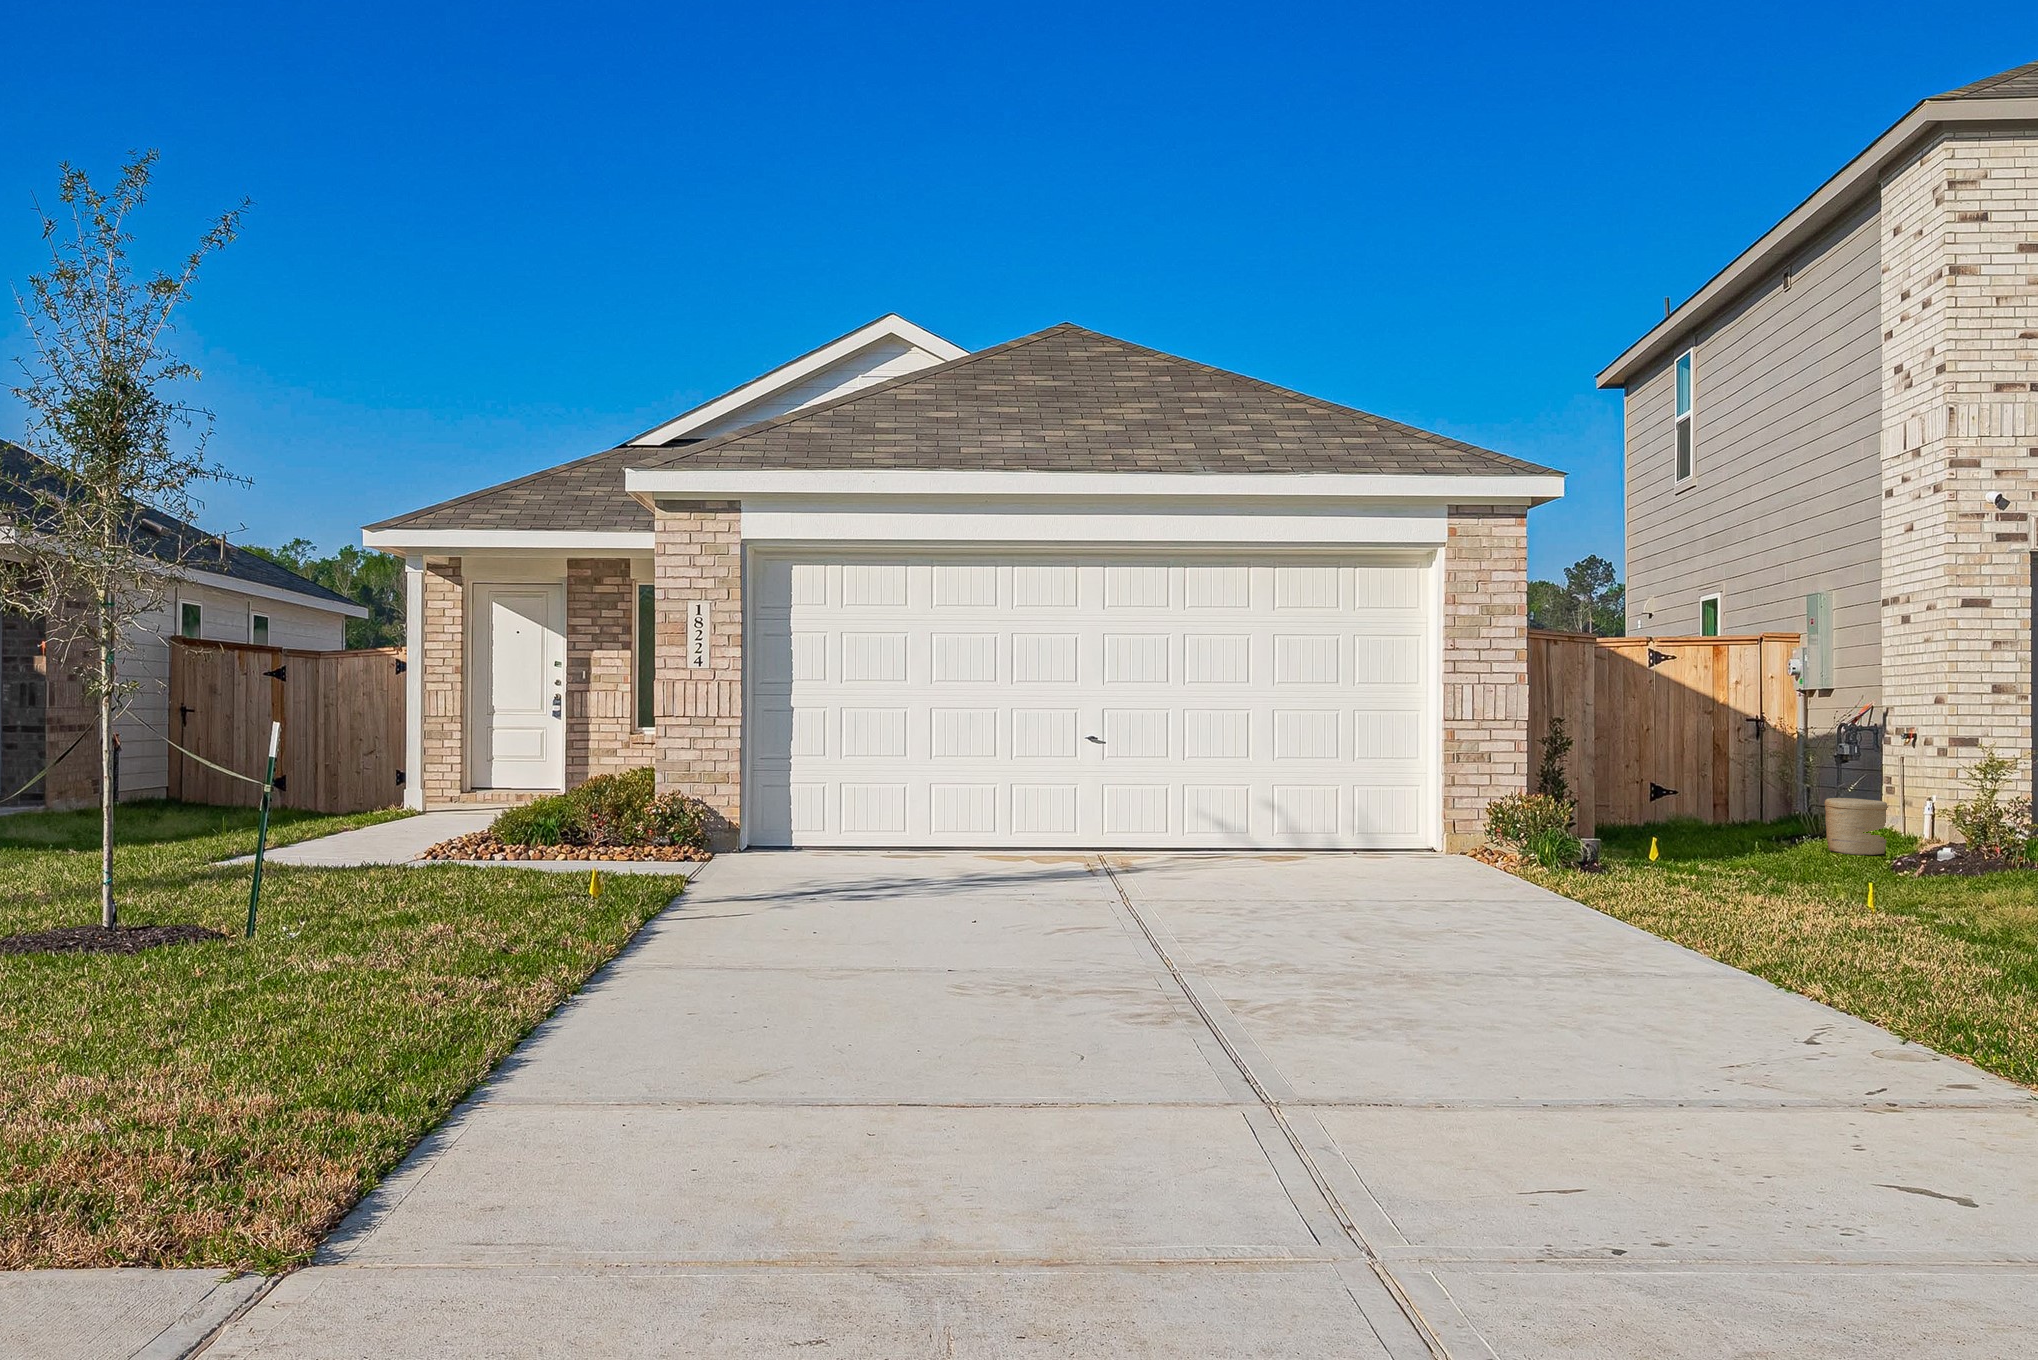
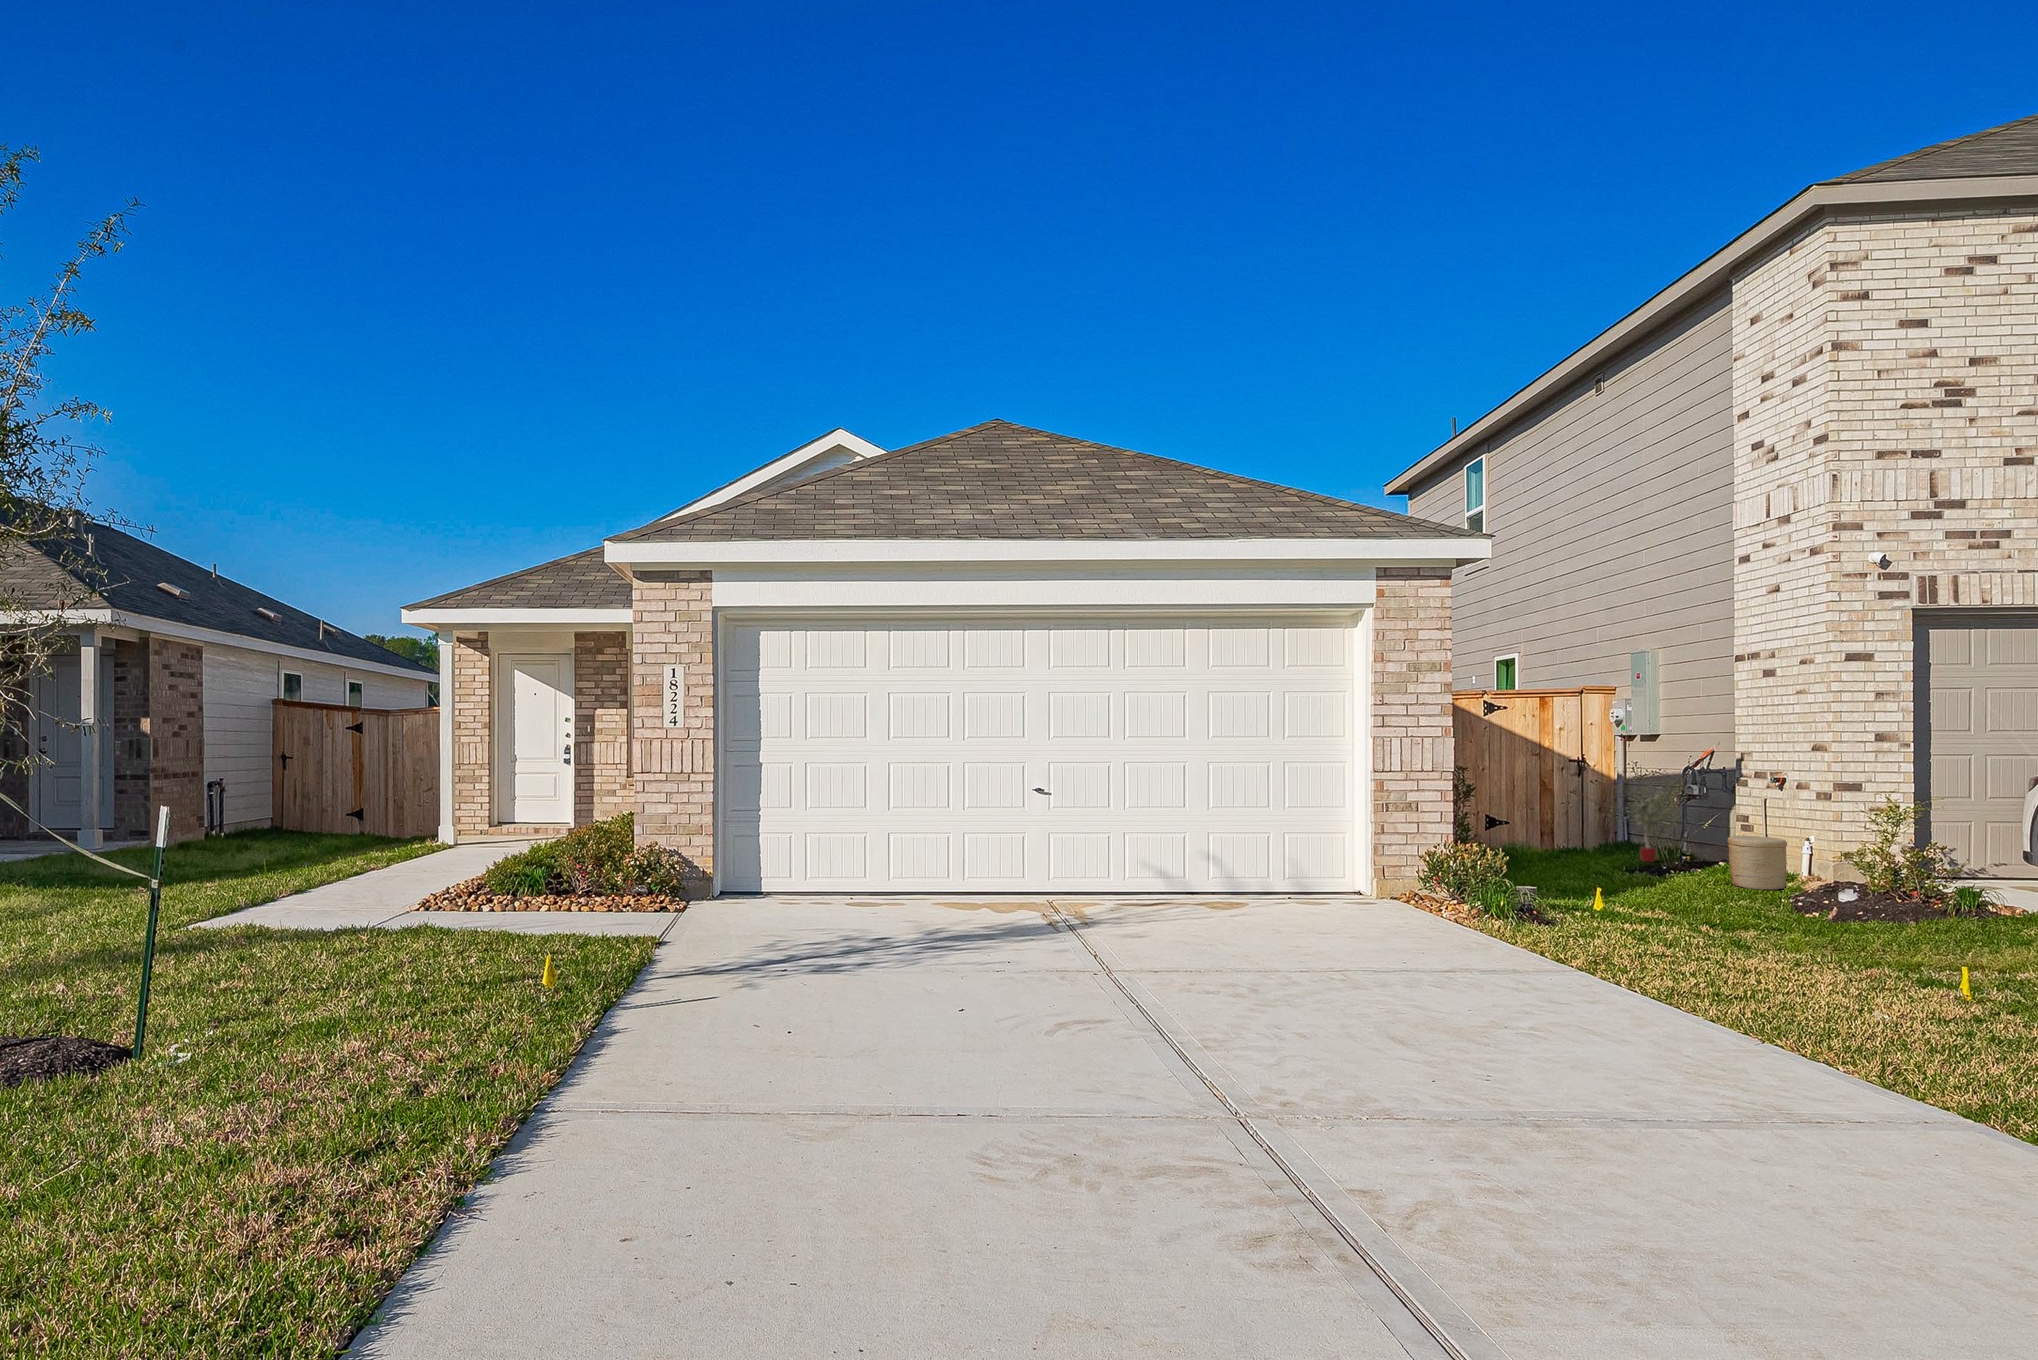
potted tree: none [1724,747,1775,830] -> present [1635,786,1679,862]

